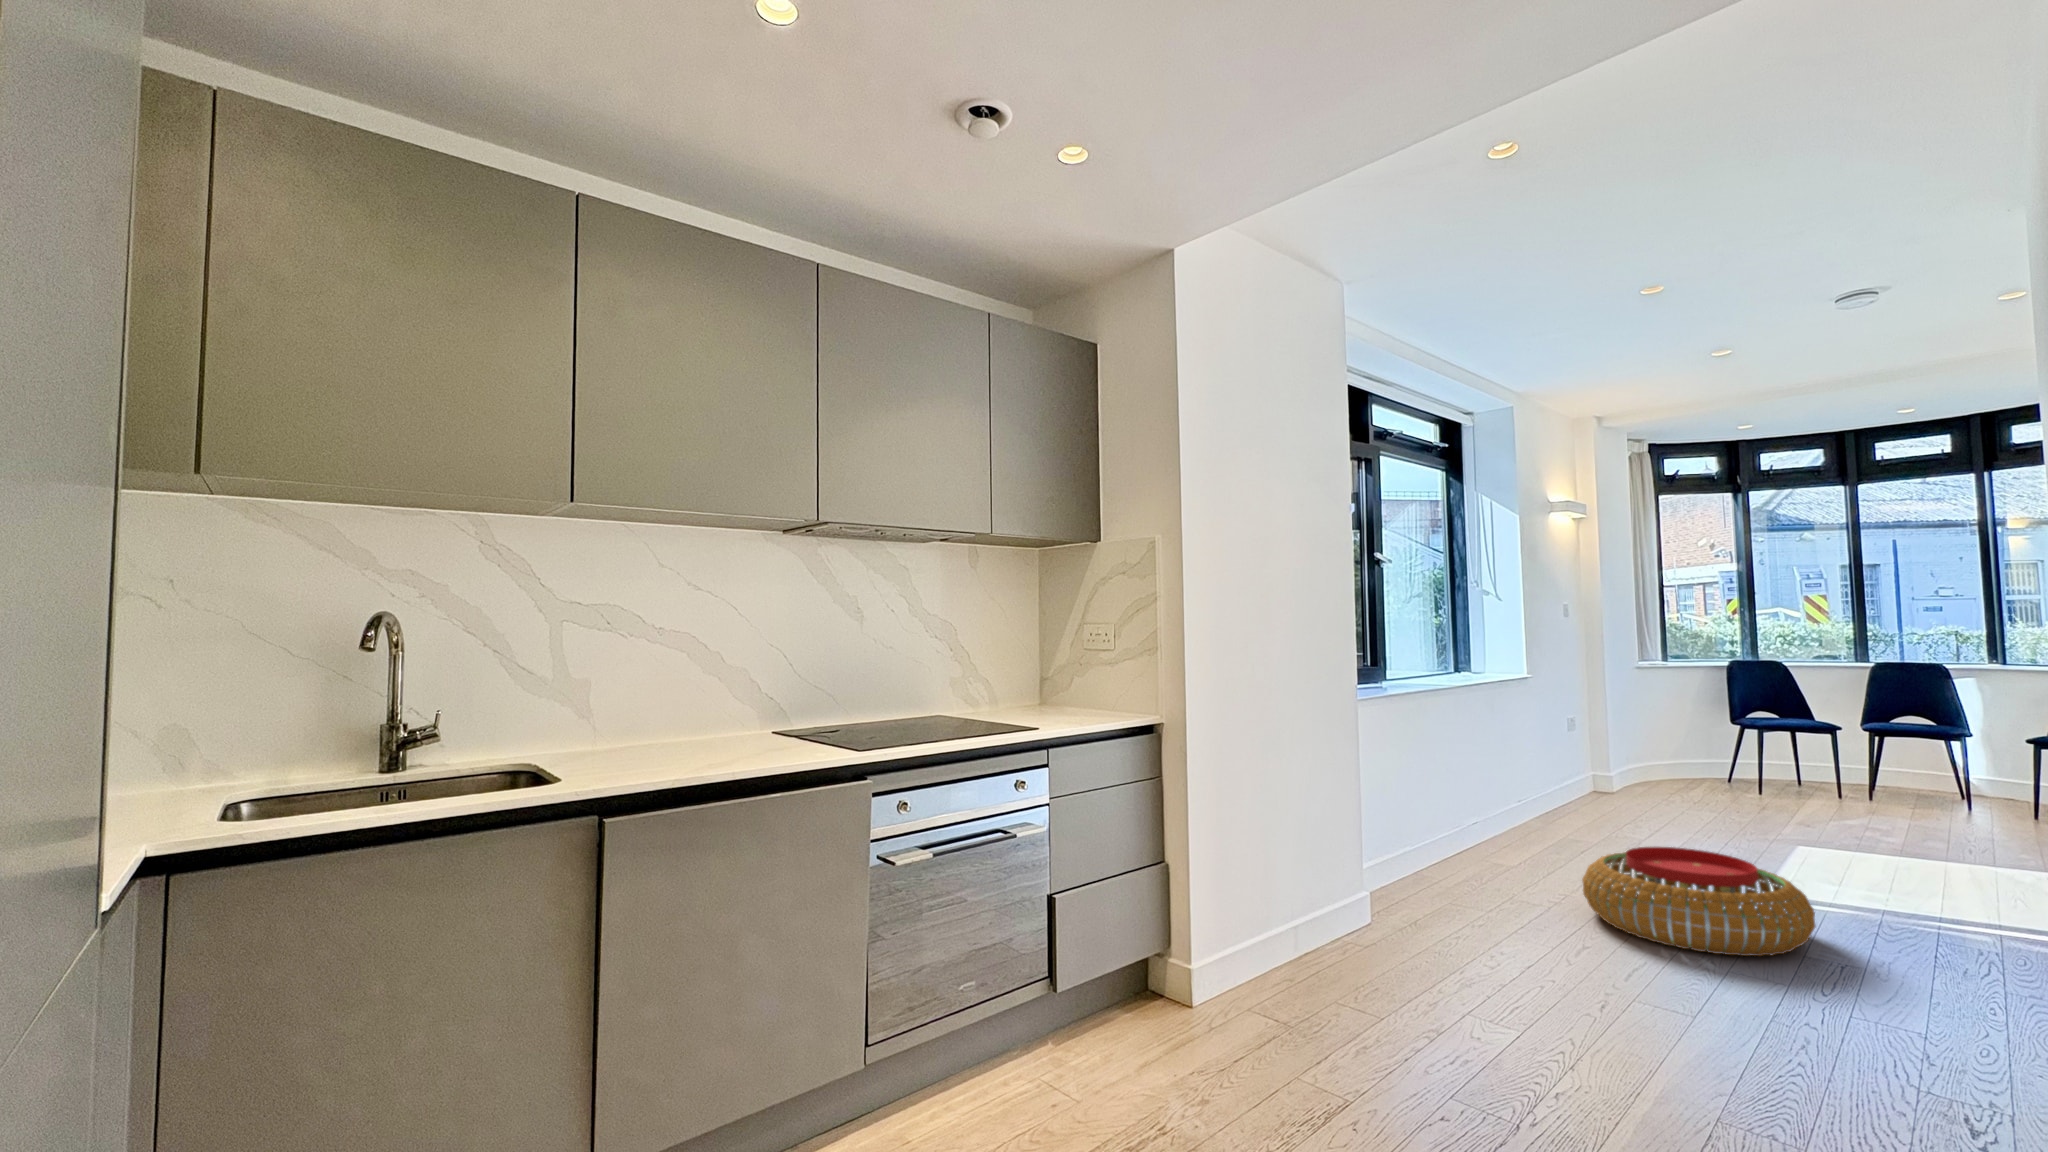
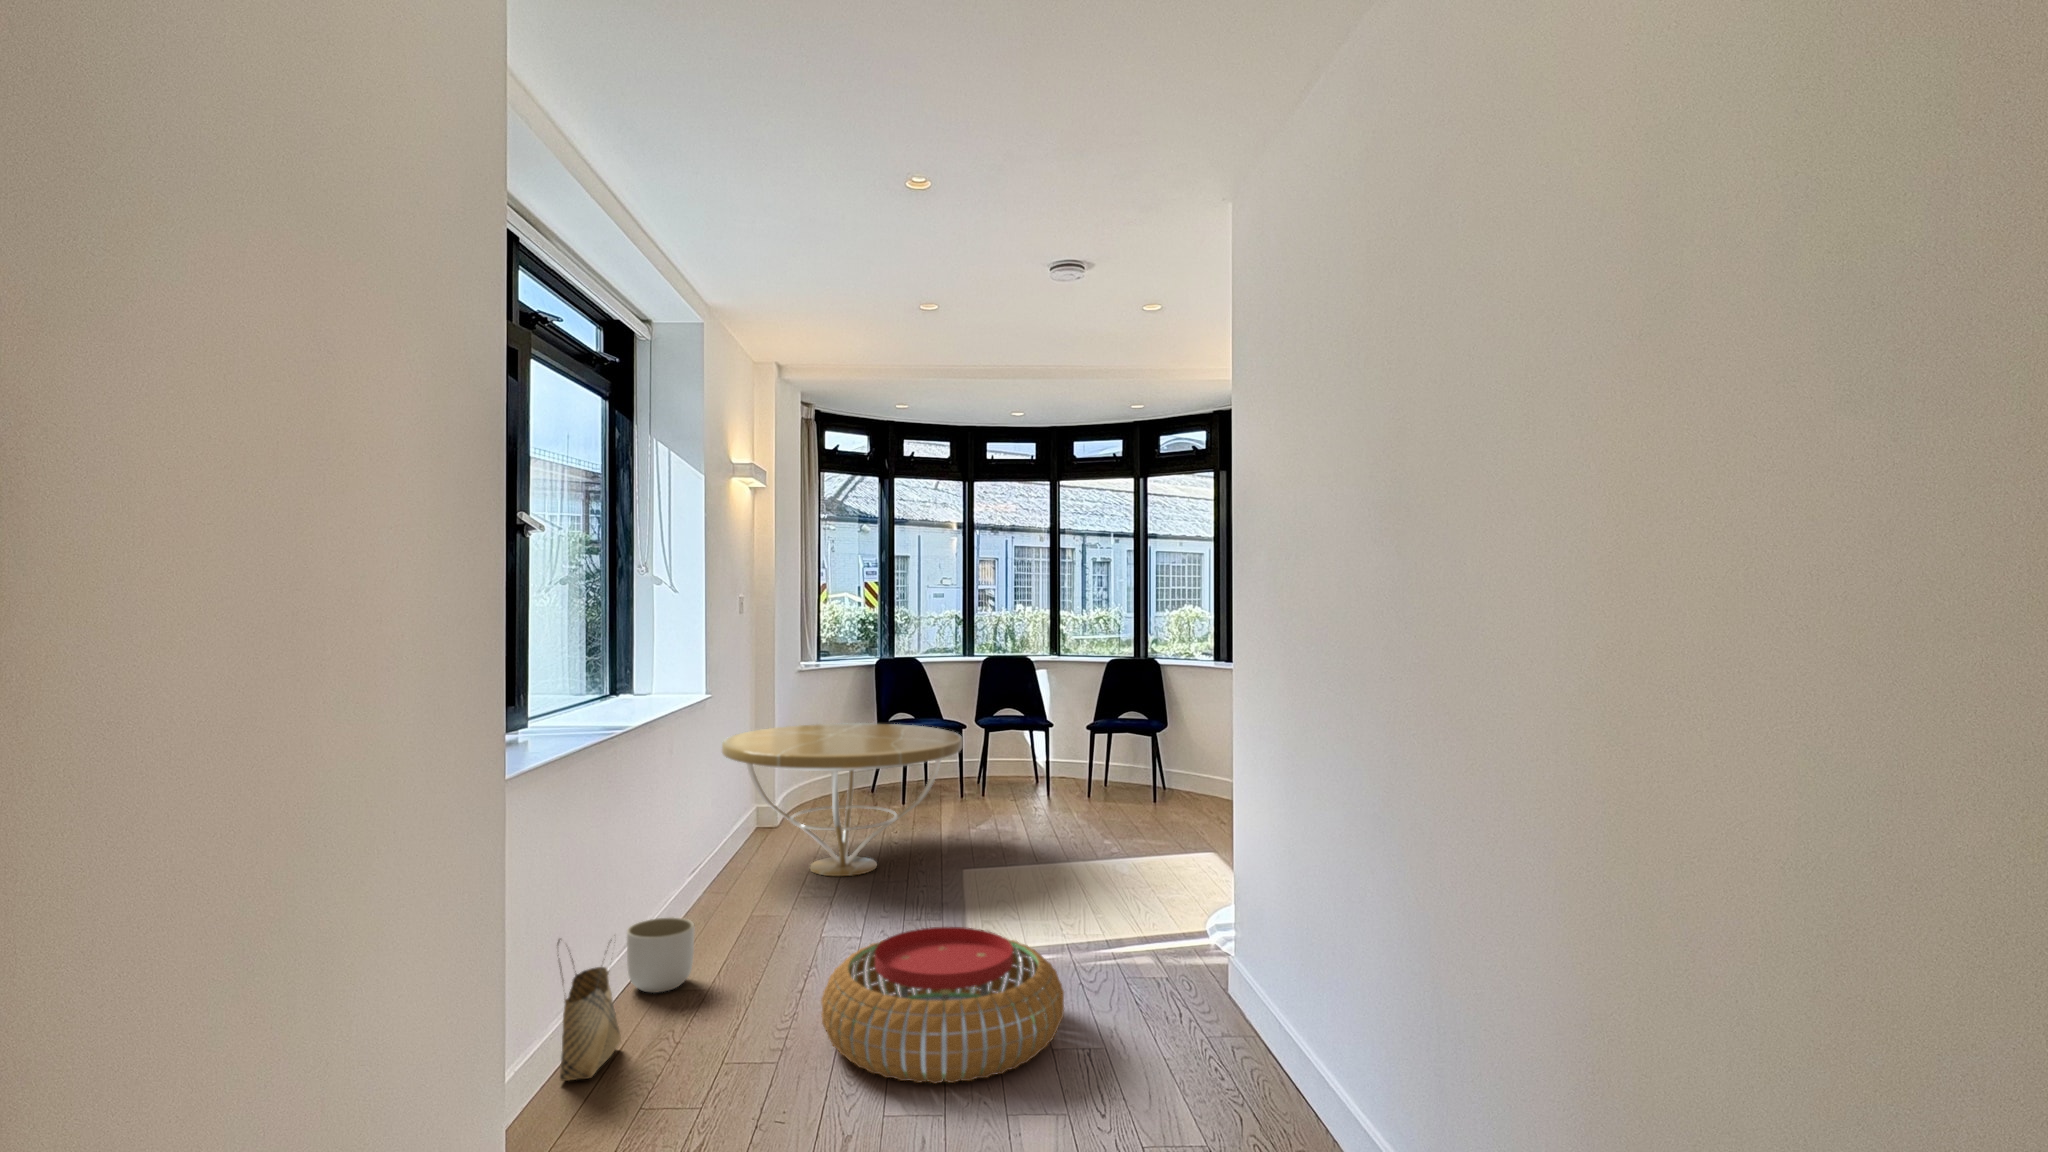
coffee table: none [1547,708,1790,831] -> present [722,723,963,876]
woven basket: none [1401,801,1445,884] -> present [557,935,621,1081]
planter: none [1456,815,1504,861] -> present [627,917,695,993]

